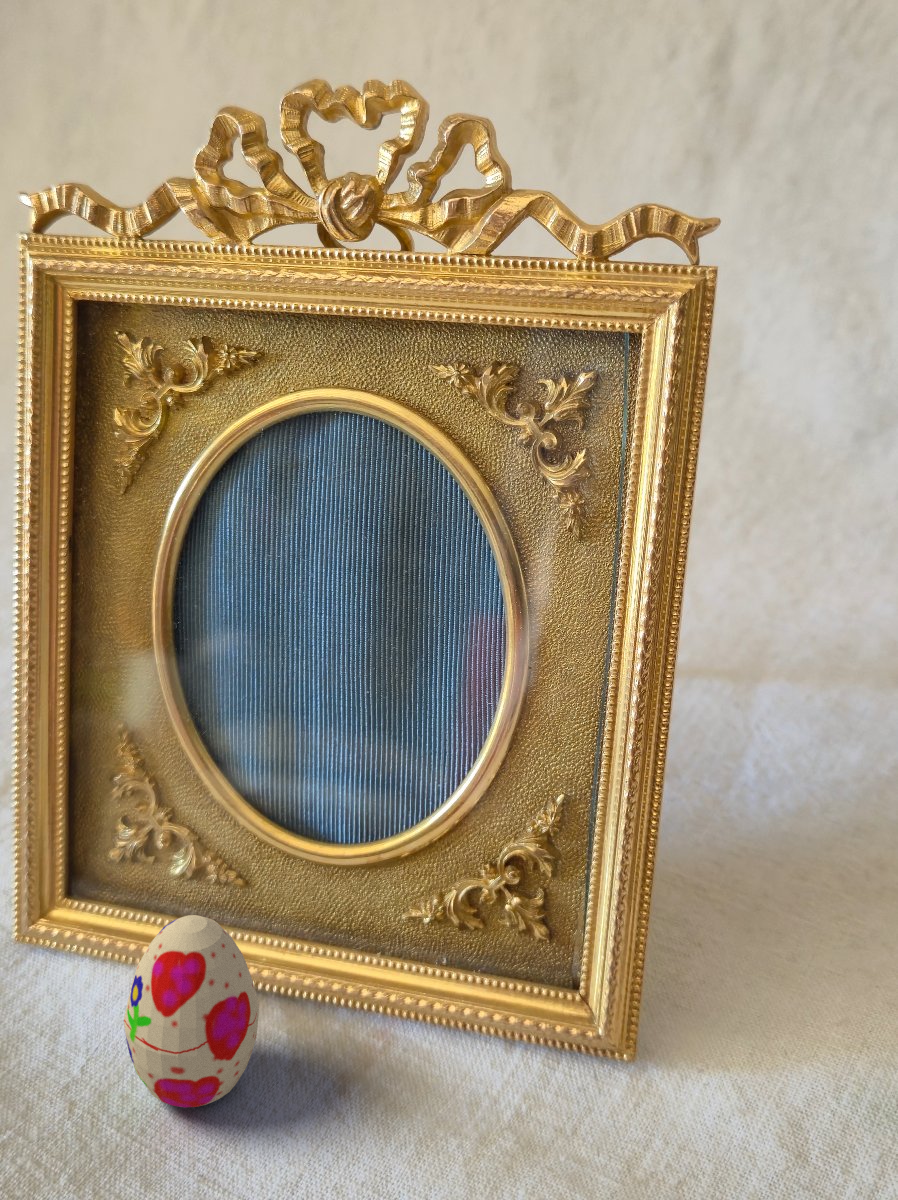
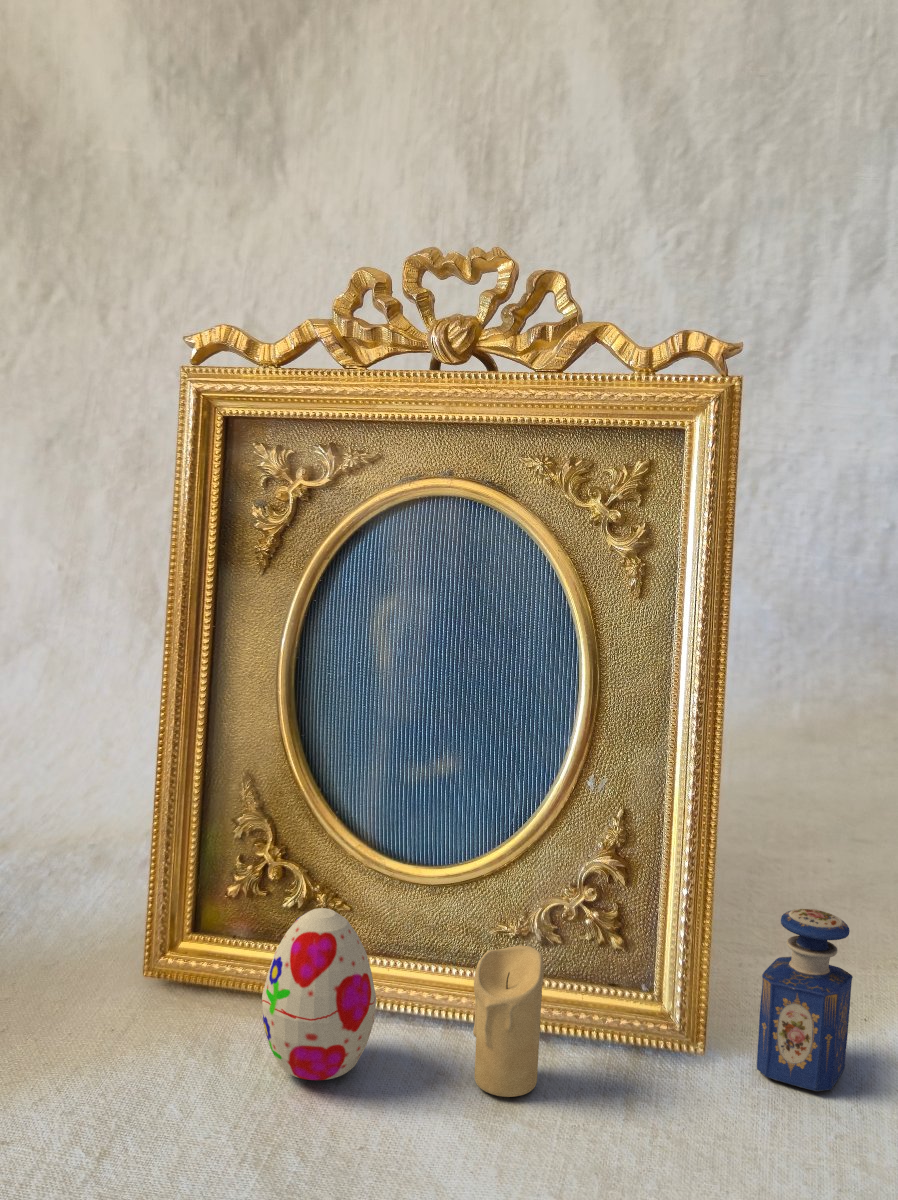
perfume bottle: none [694,908,809,1115] -> present [757,909,853,1091]
candle: none [370,955,451,1127] -> present [473,946,544,1097]

